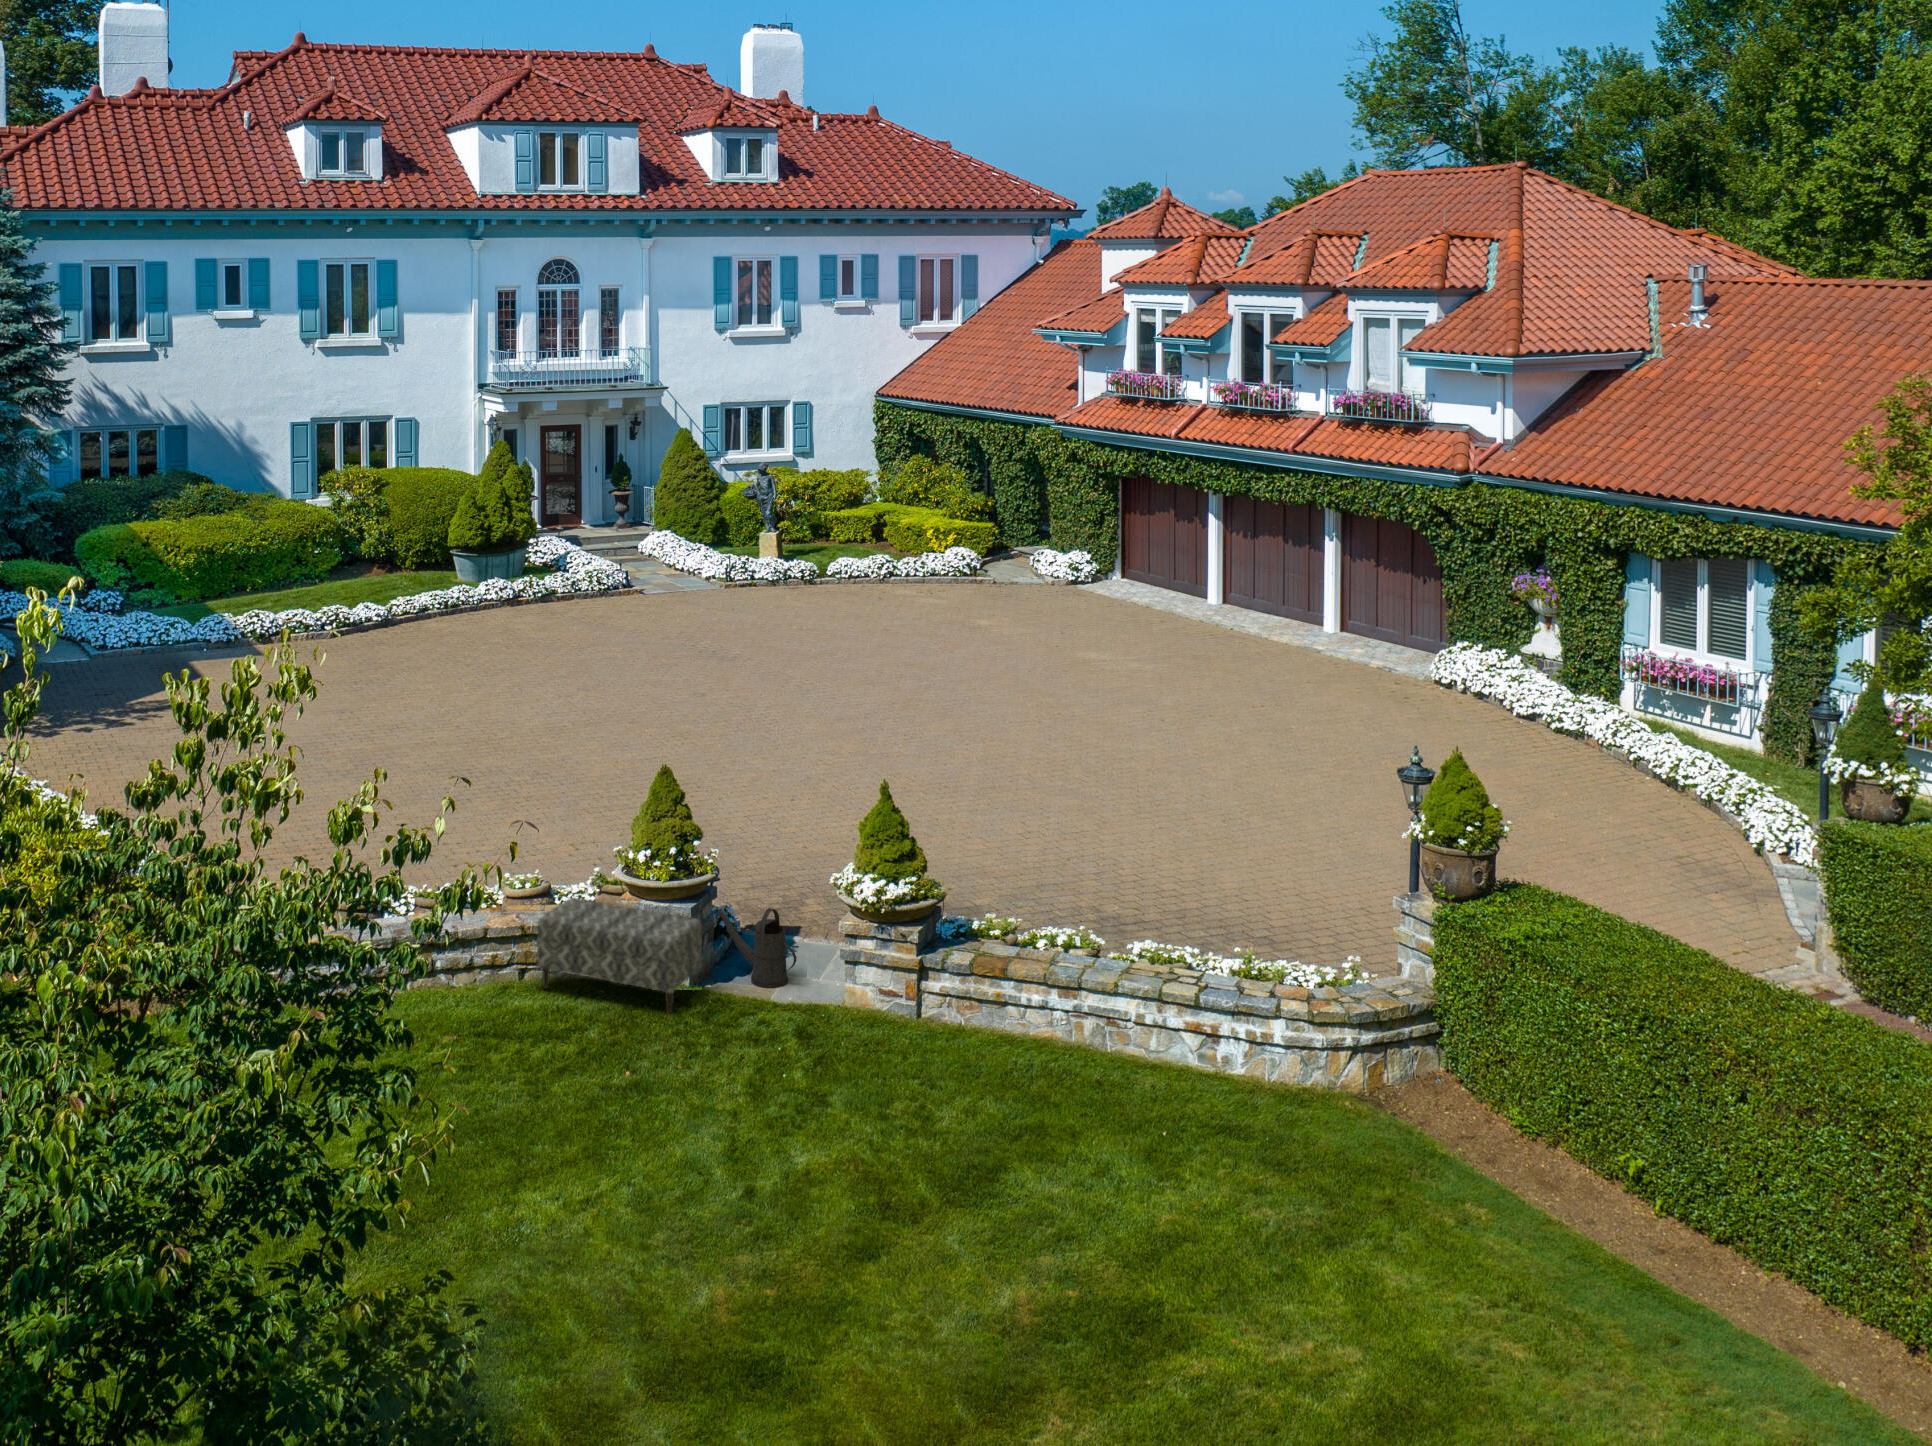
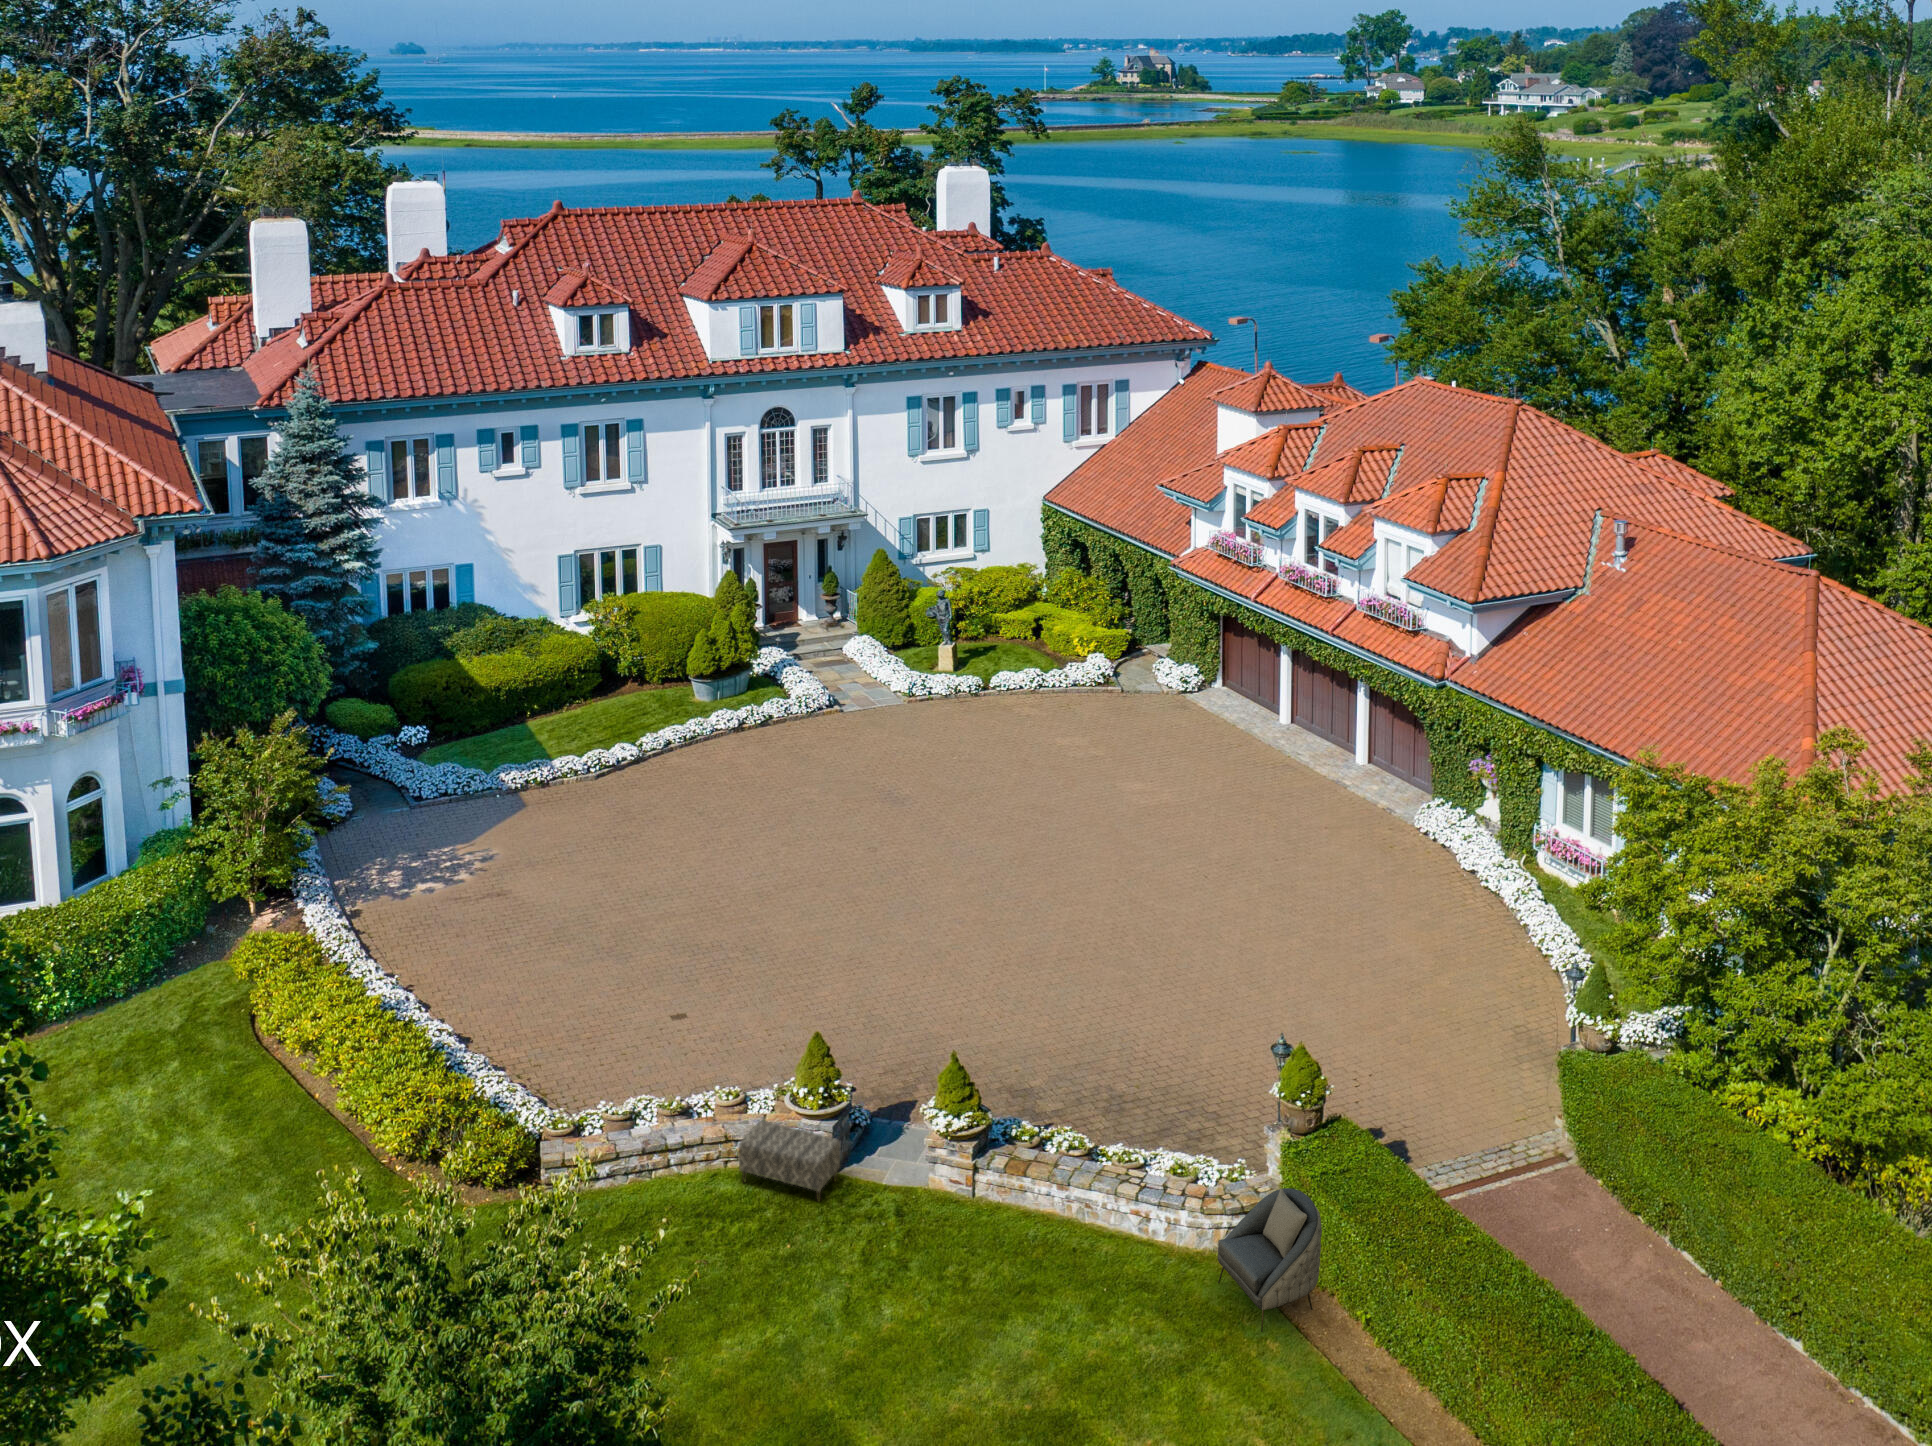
watering can: present [719,908,797,988] -> none [852,1126,898,1178]
armchair: none [1400,951,1610,1191] -> present [1218,1188,1322,1332]

